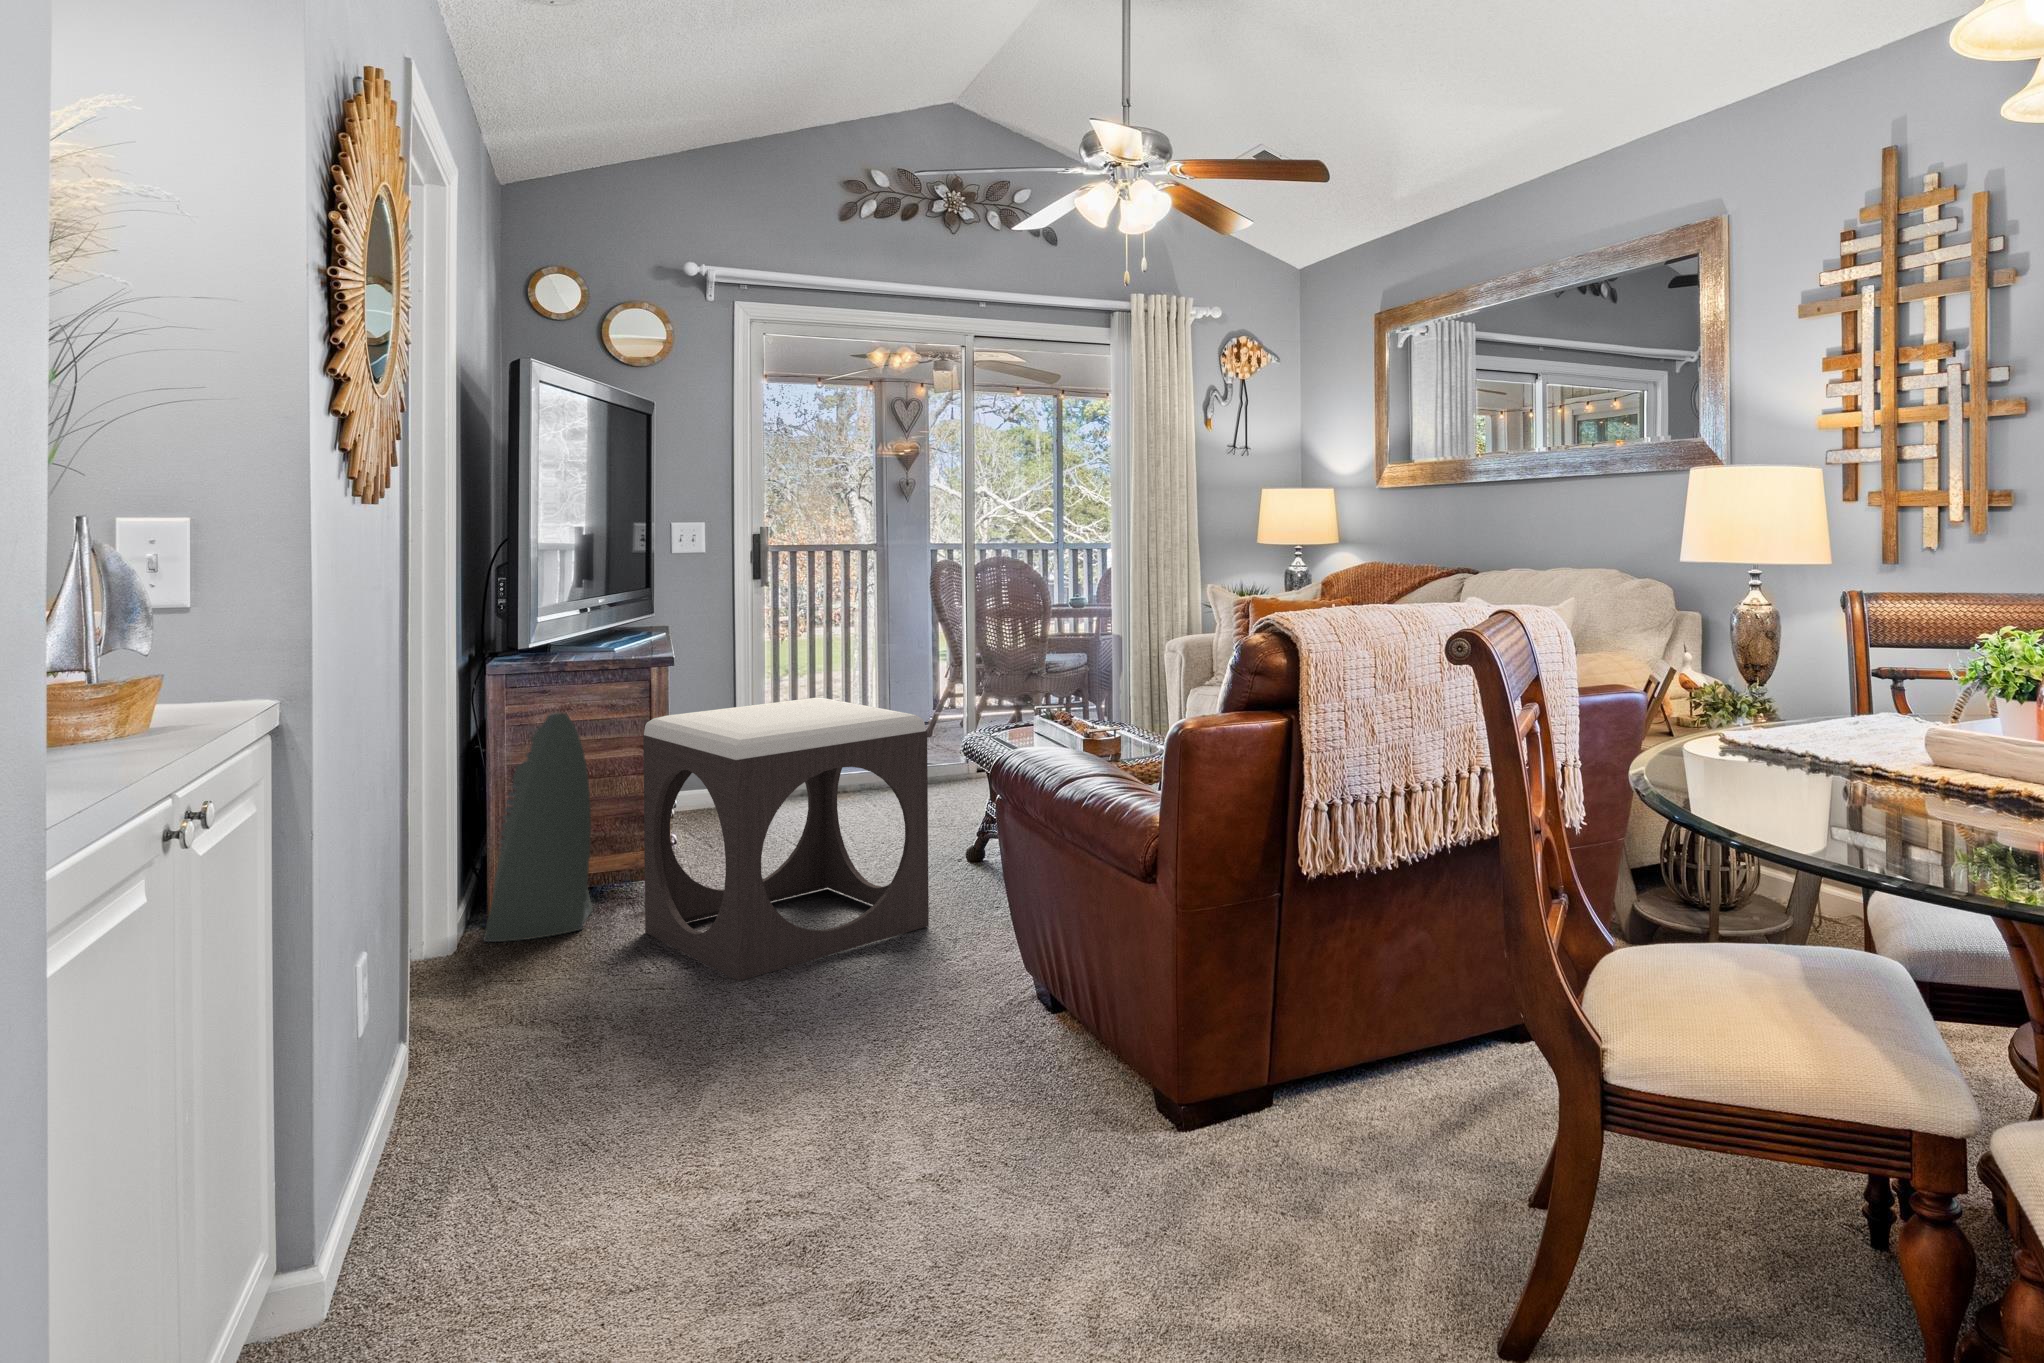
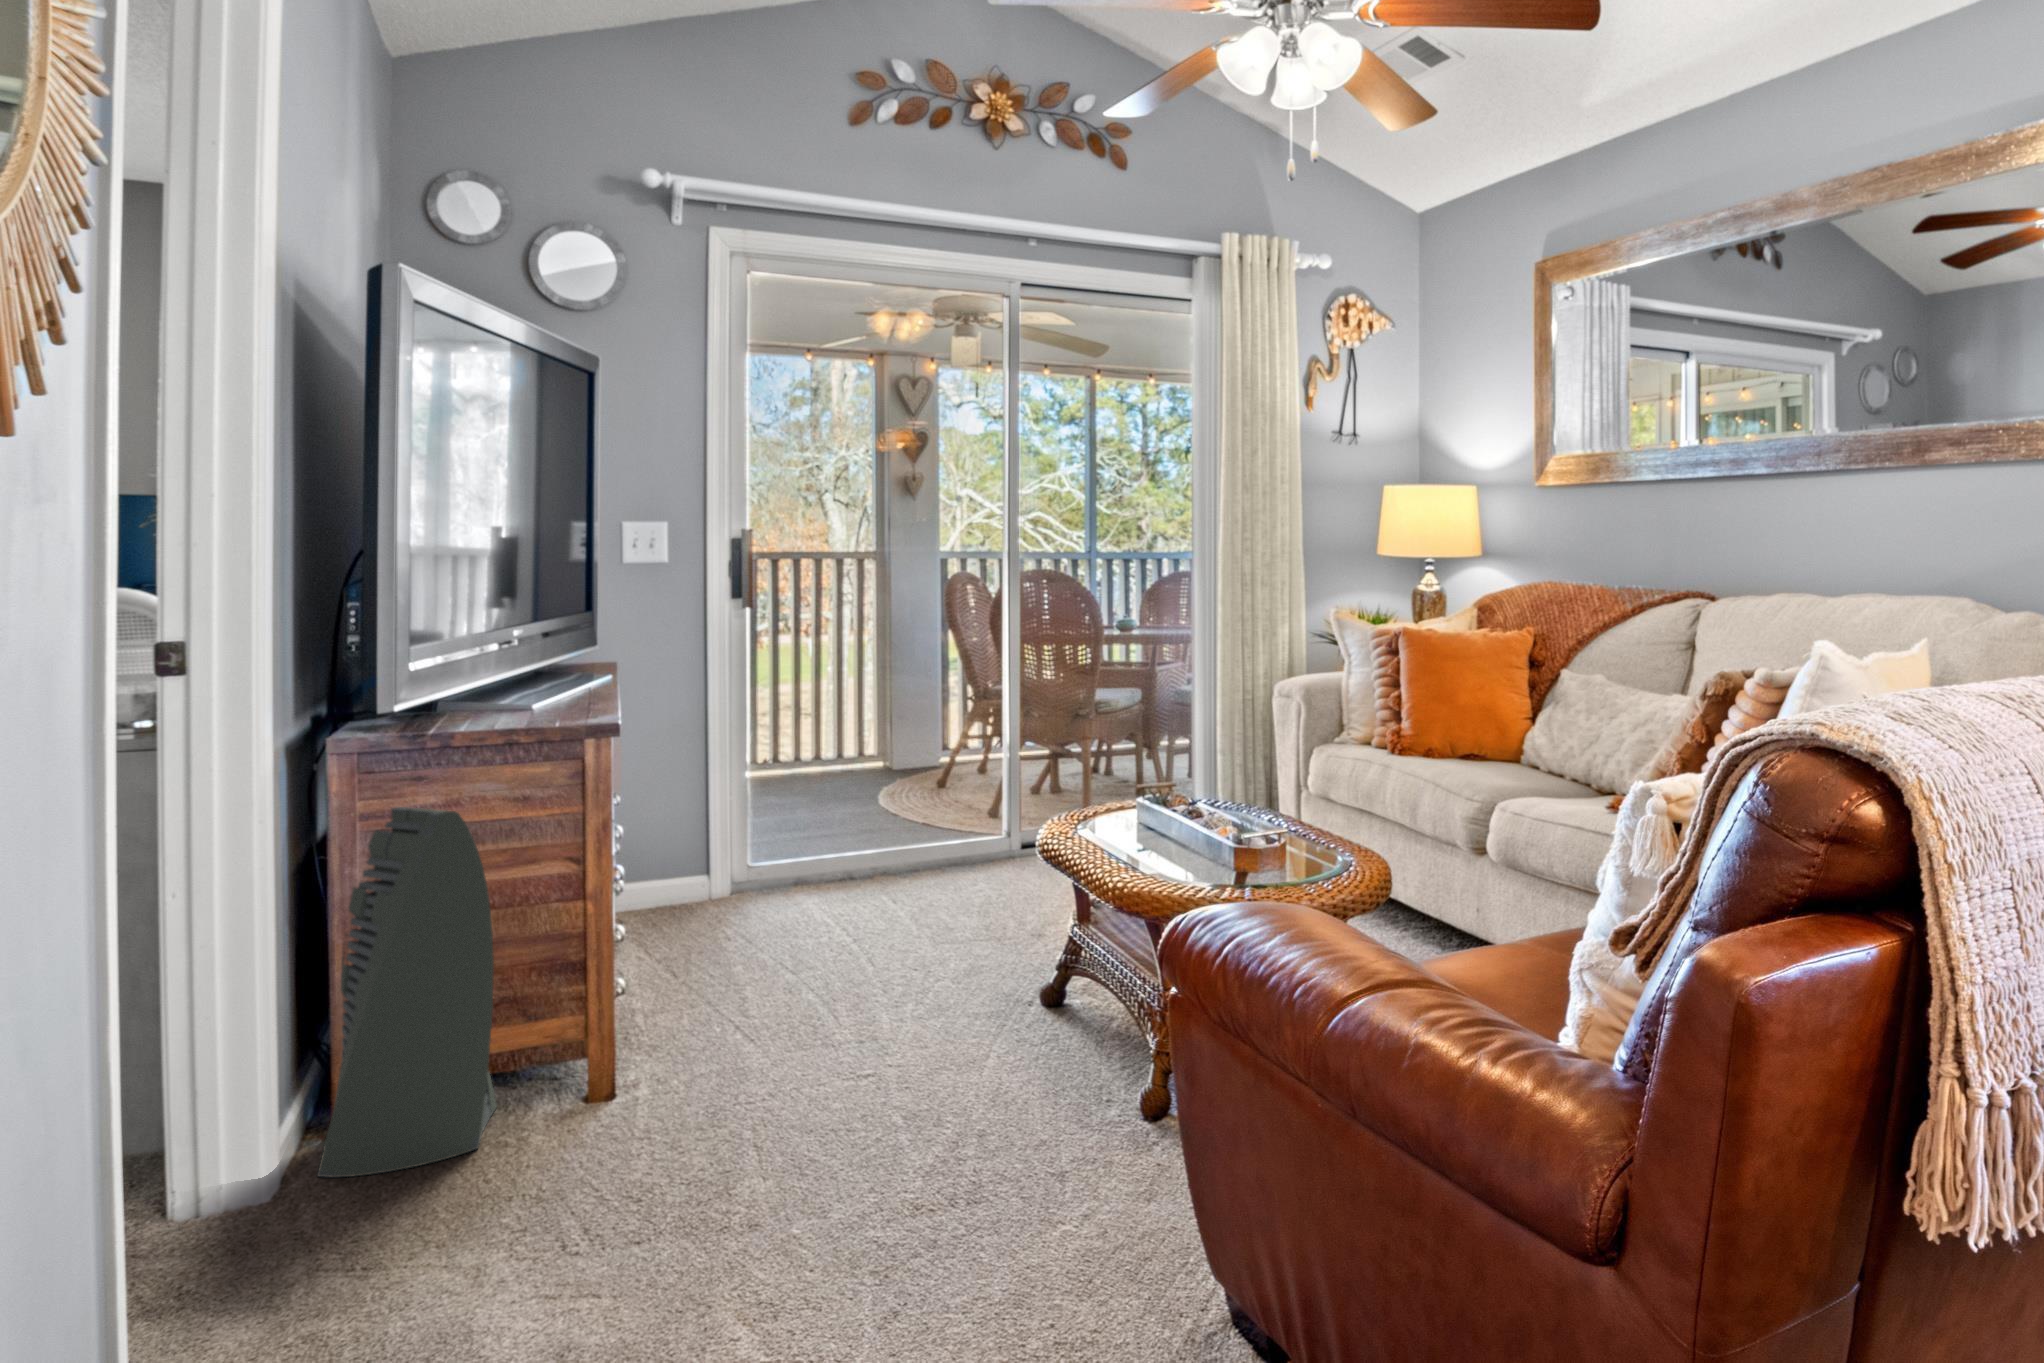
footstool: present [643,697,929,981] -> none [577,779,1017,1272]

